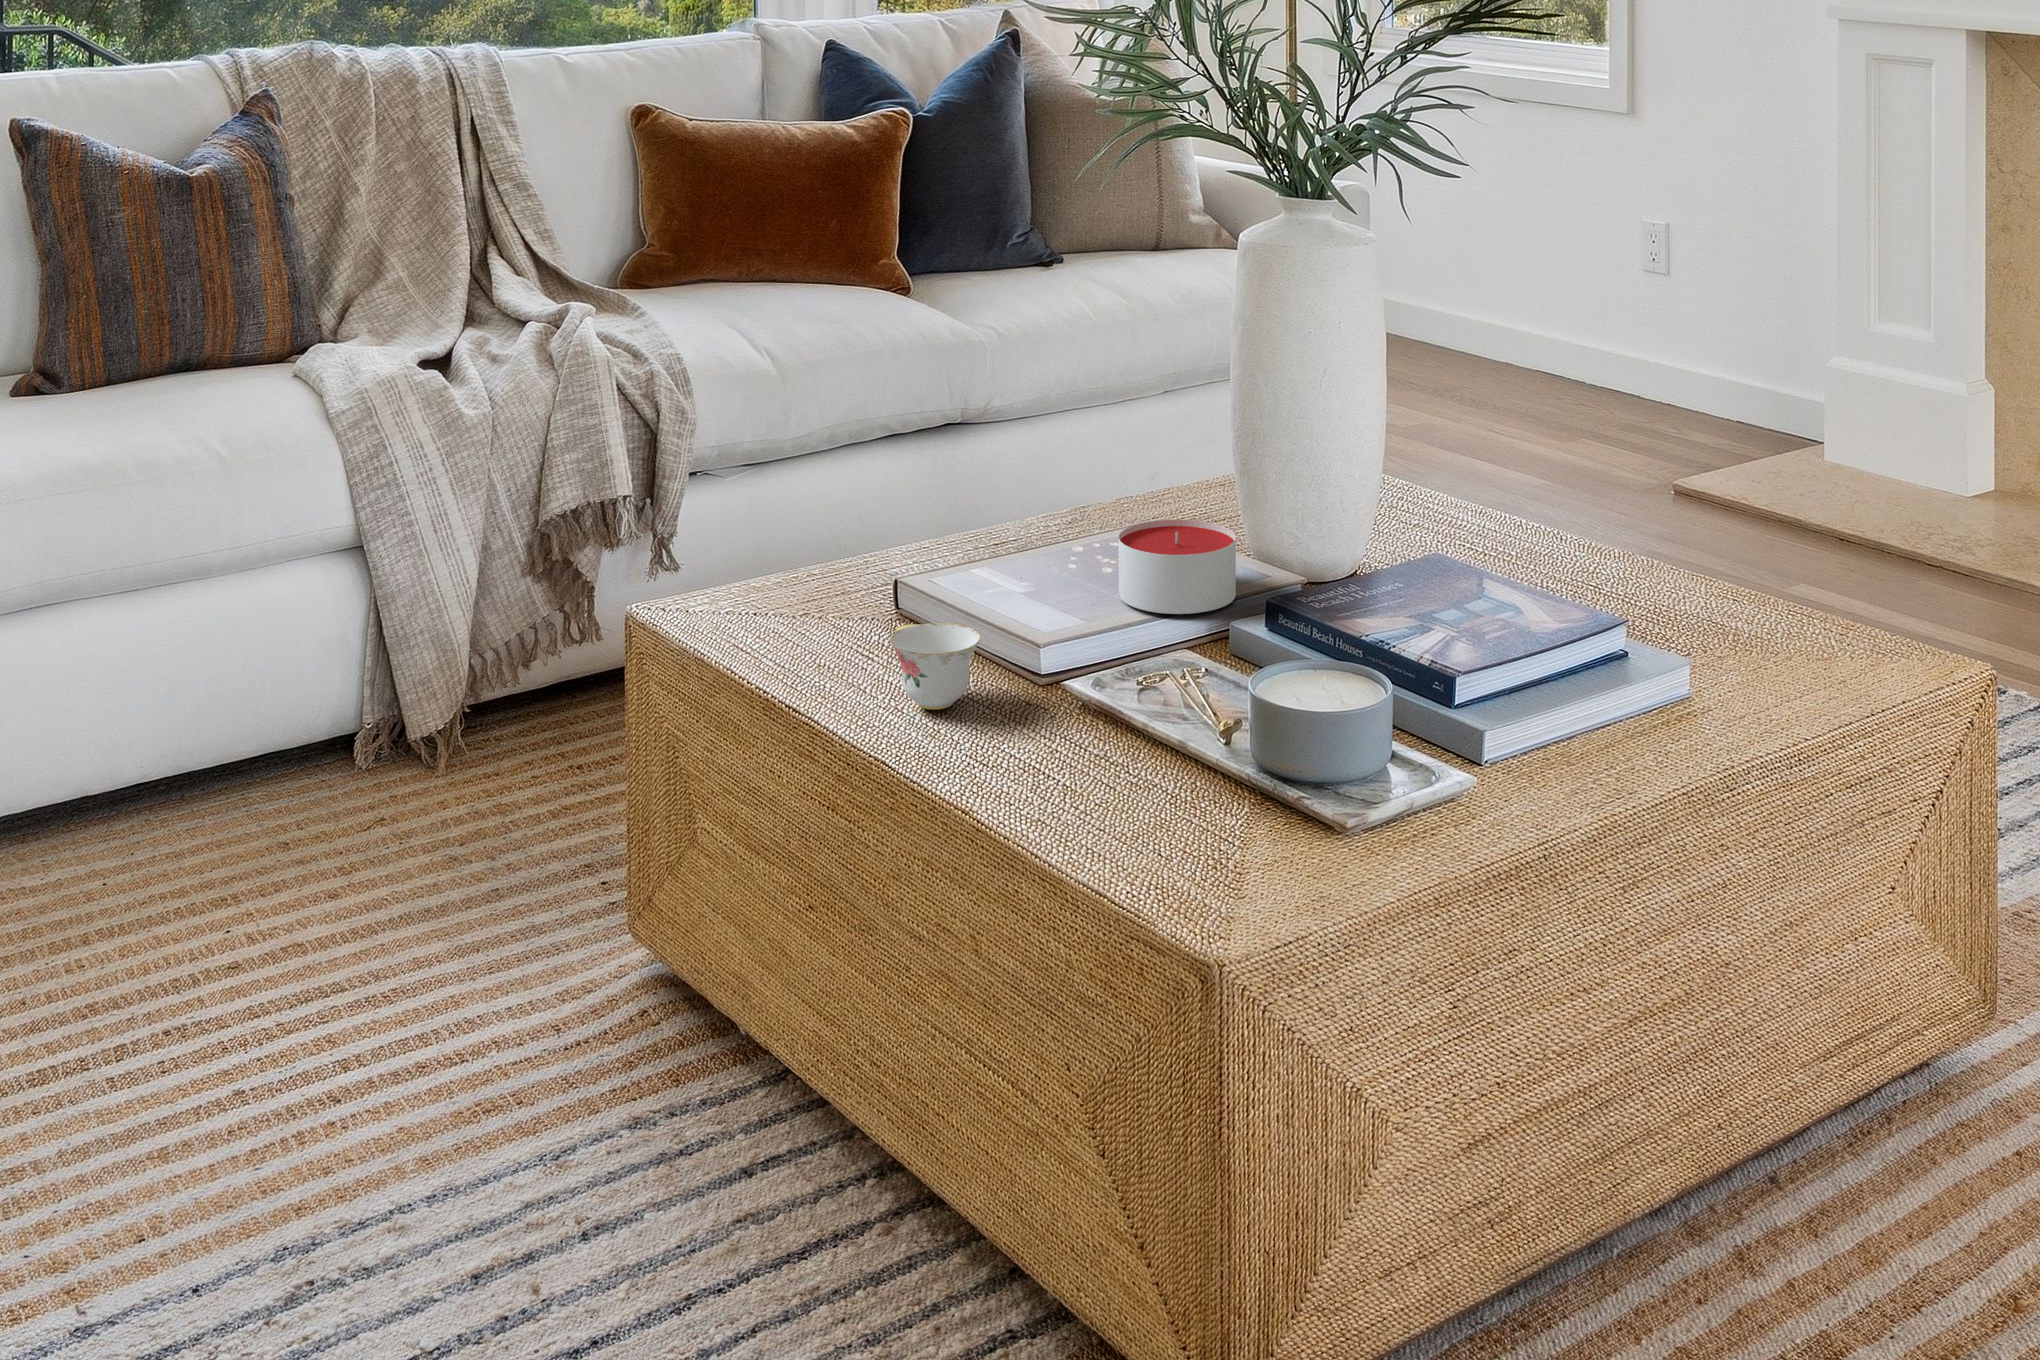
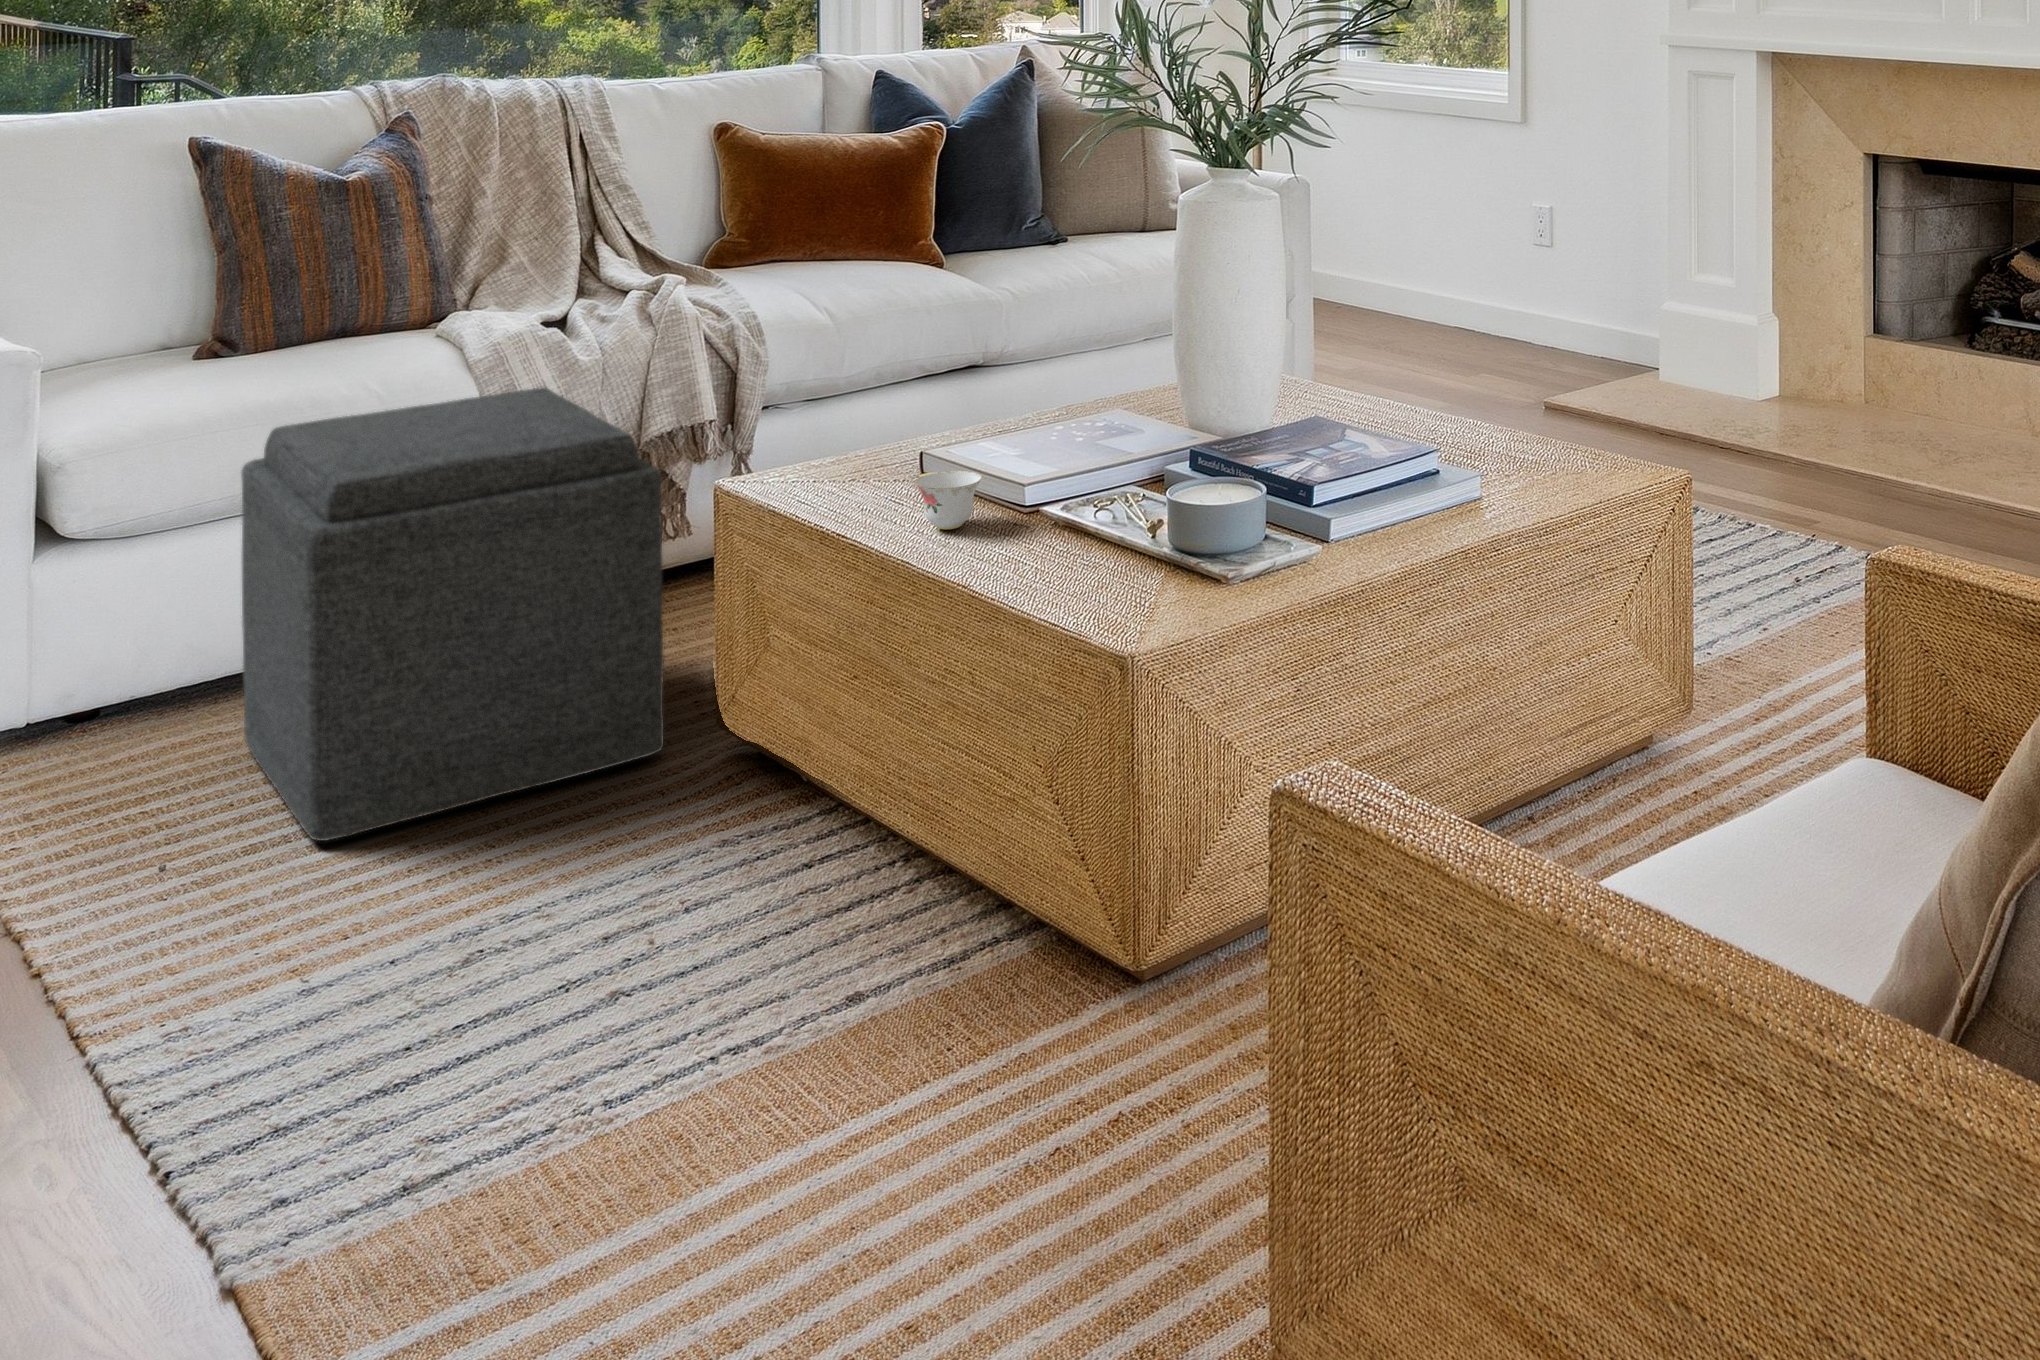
ottoman: none [46,457,561,1075] -> present [242,388,664,841]
candle: present [1119,520,1236,614] -> none [1087,402,1172,465]

